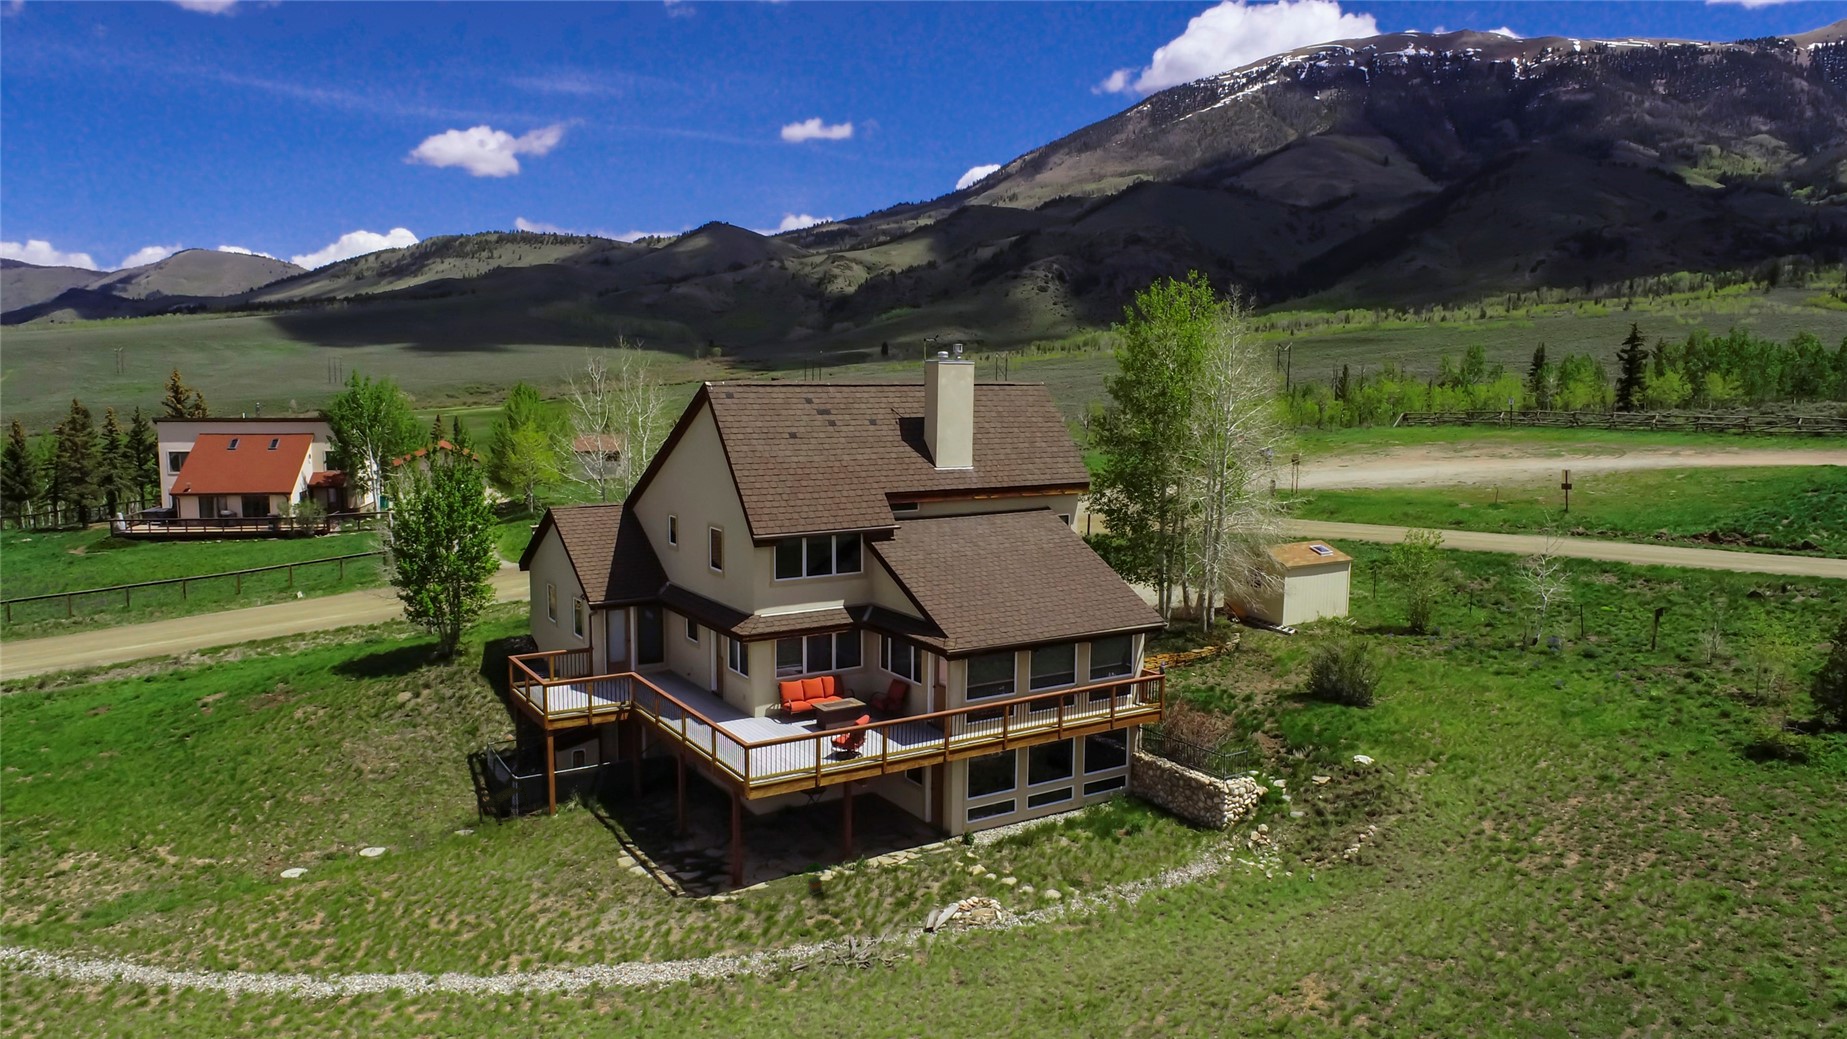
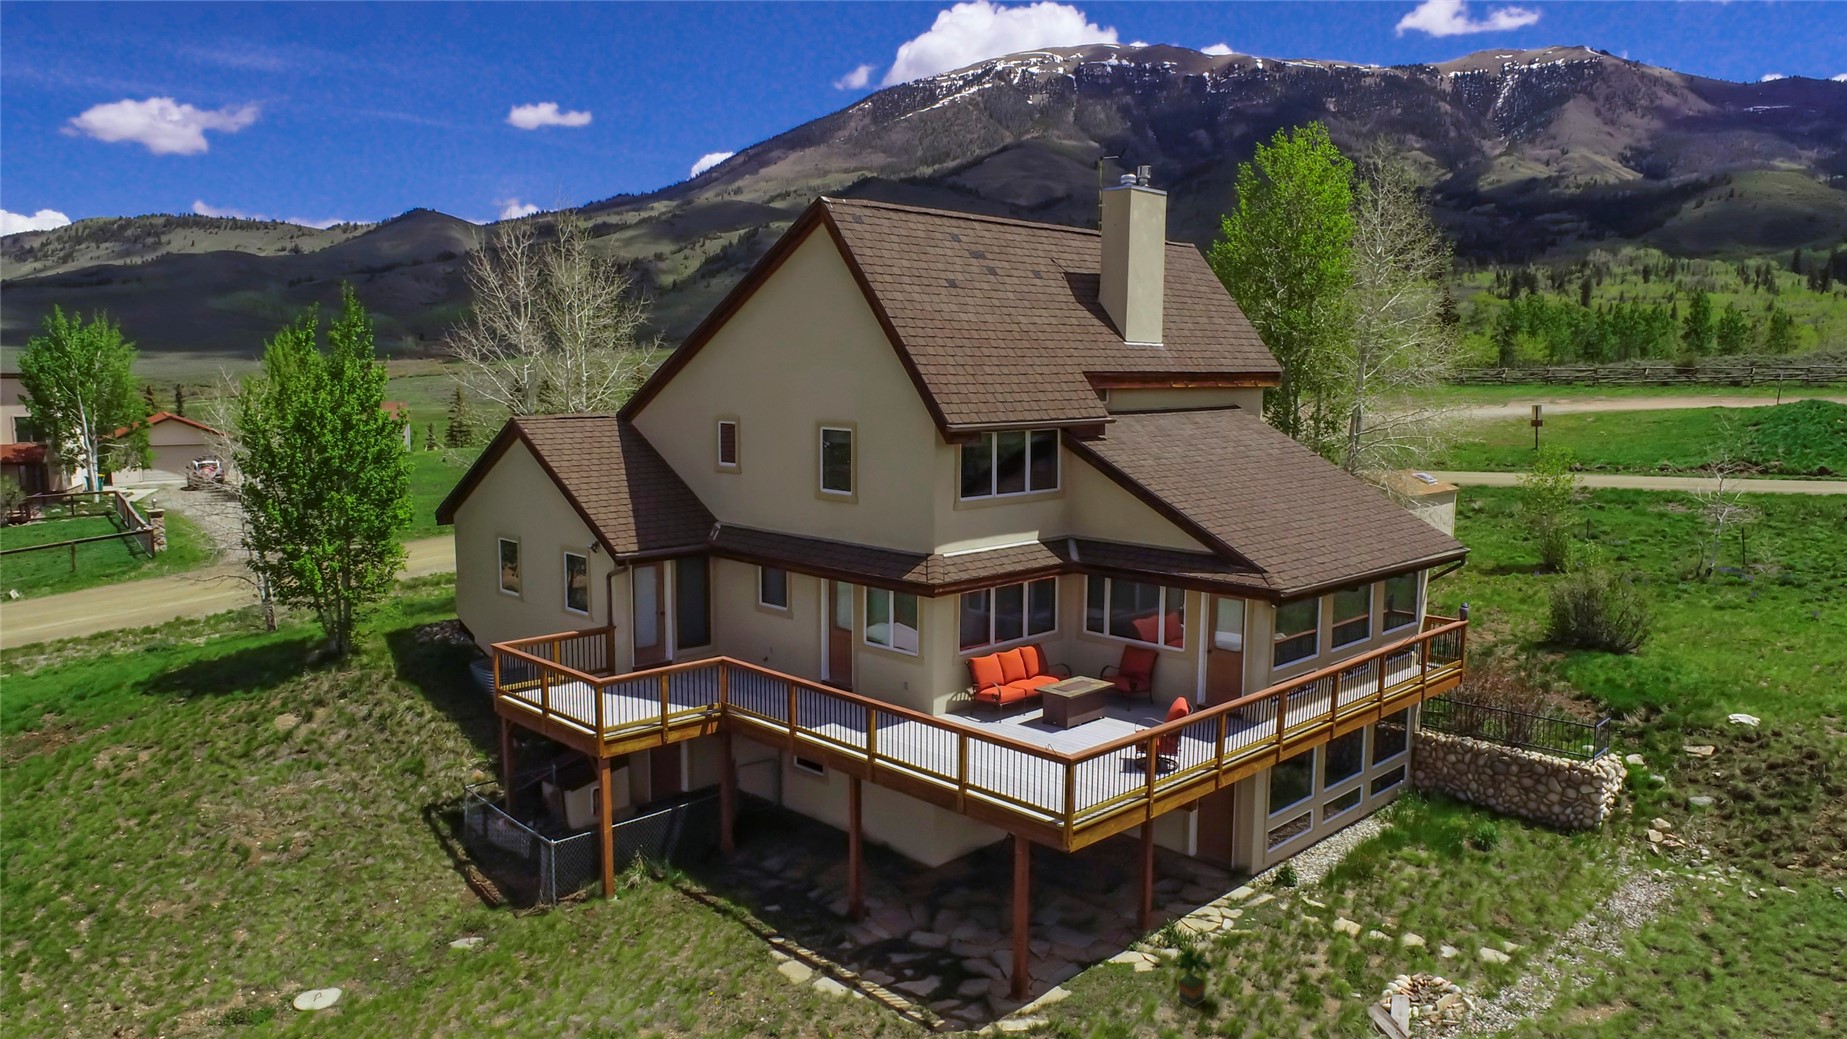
bench: present [477,778,529,825] -> none [493,841,572,925]

